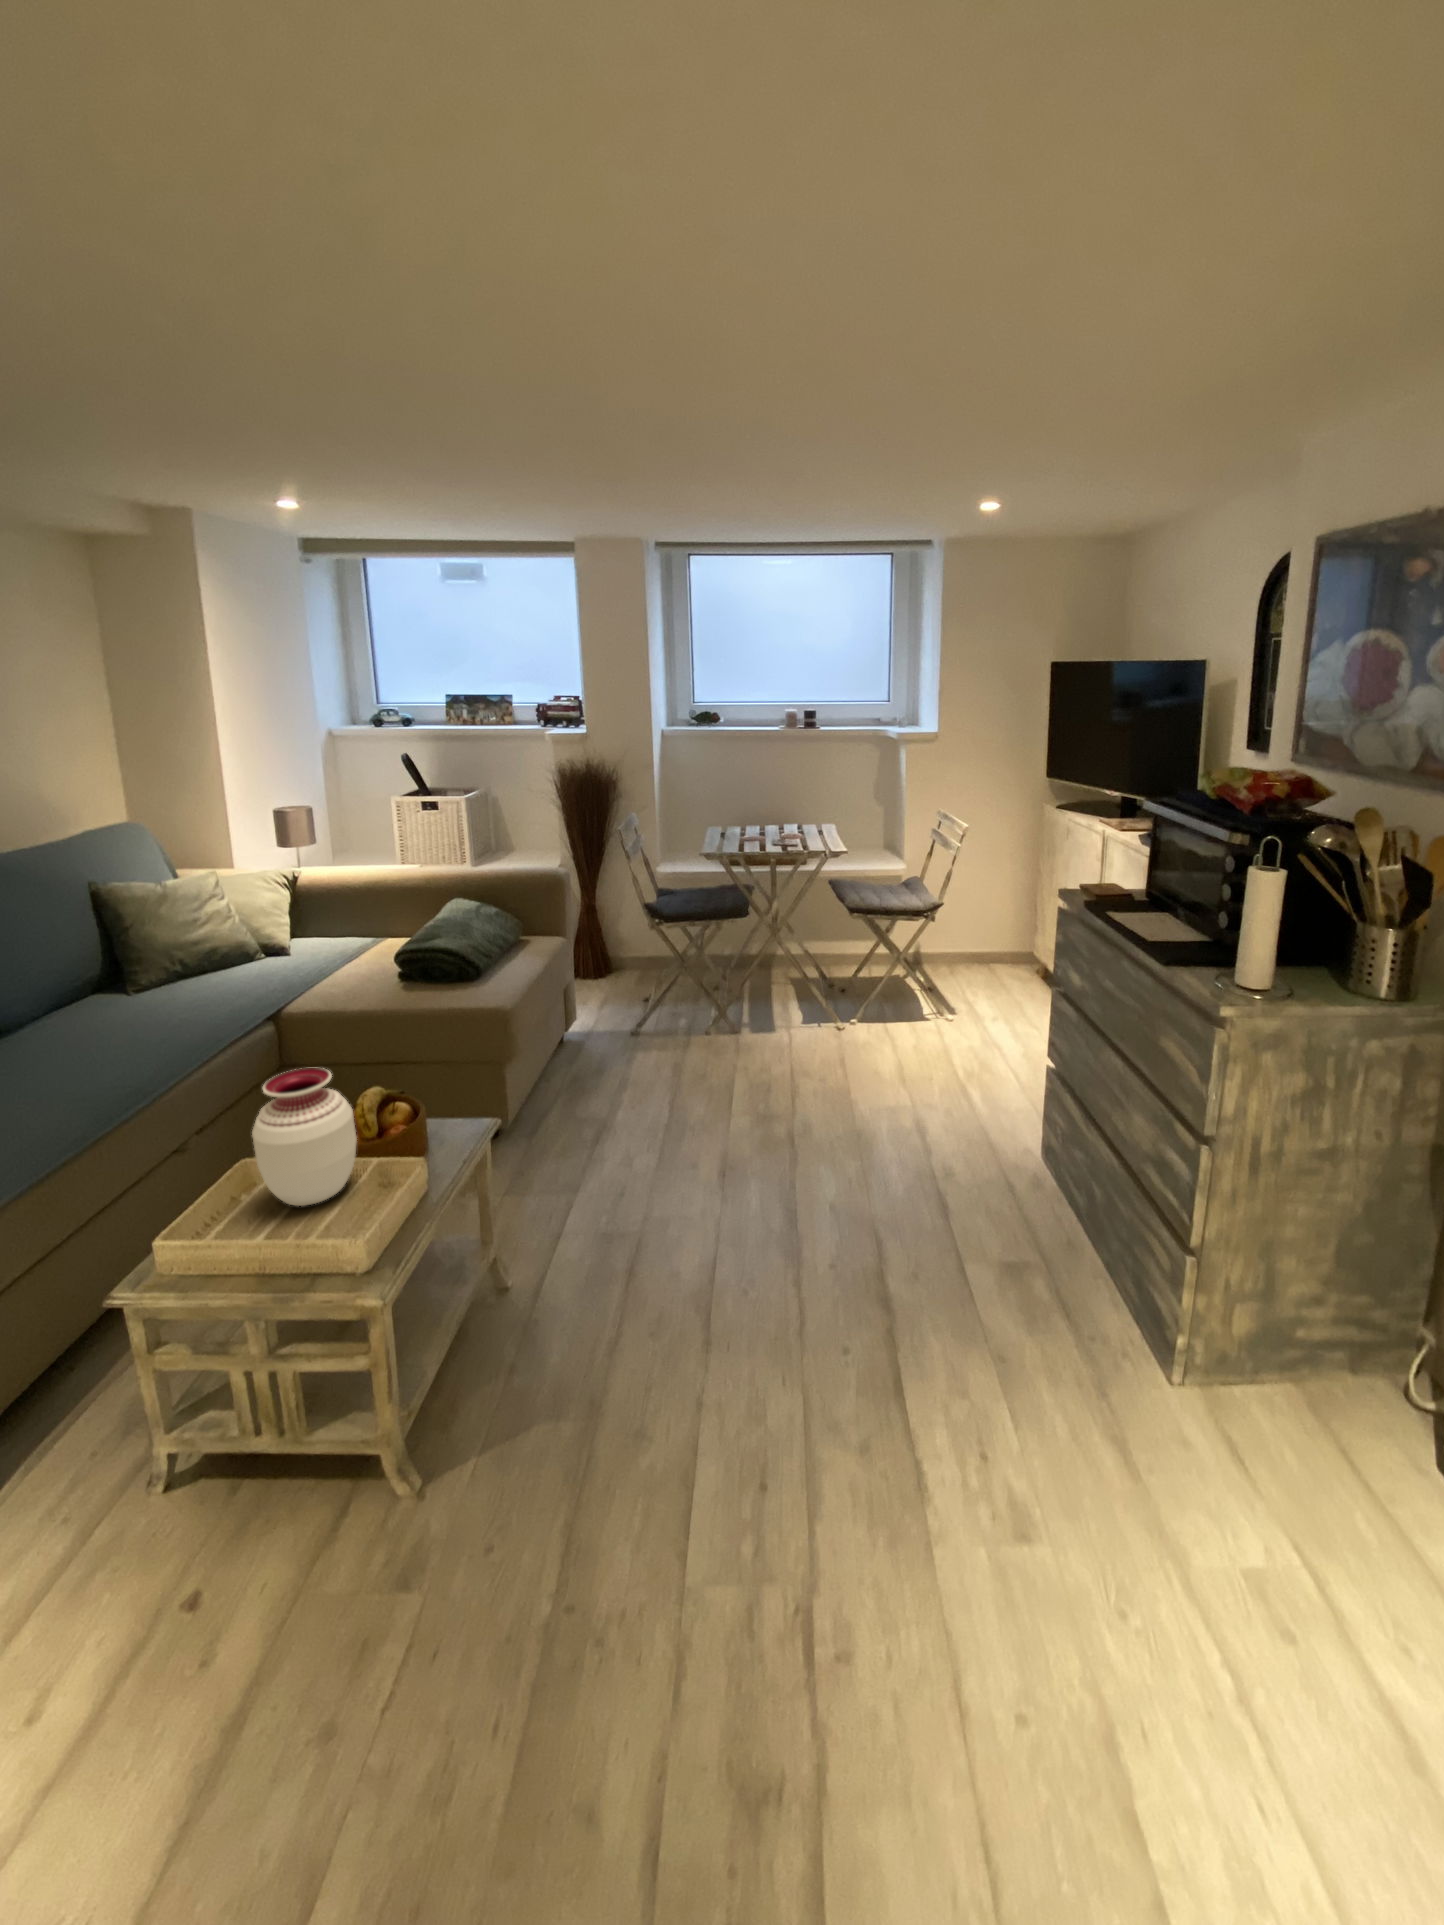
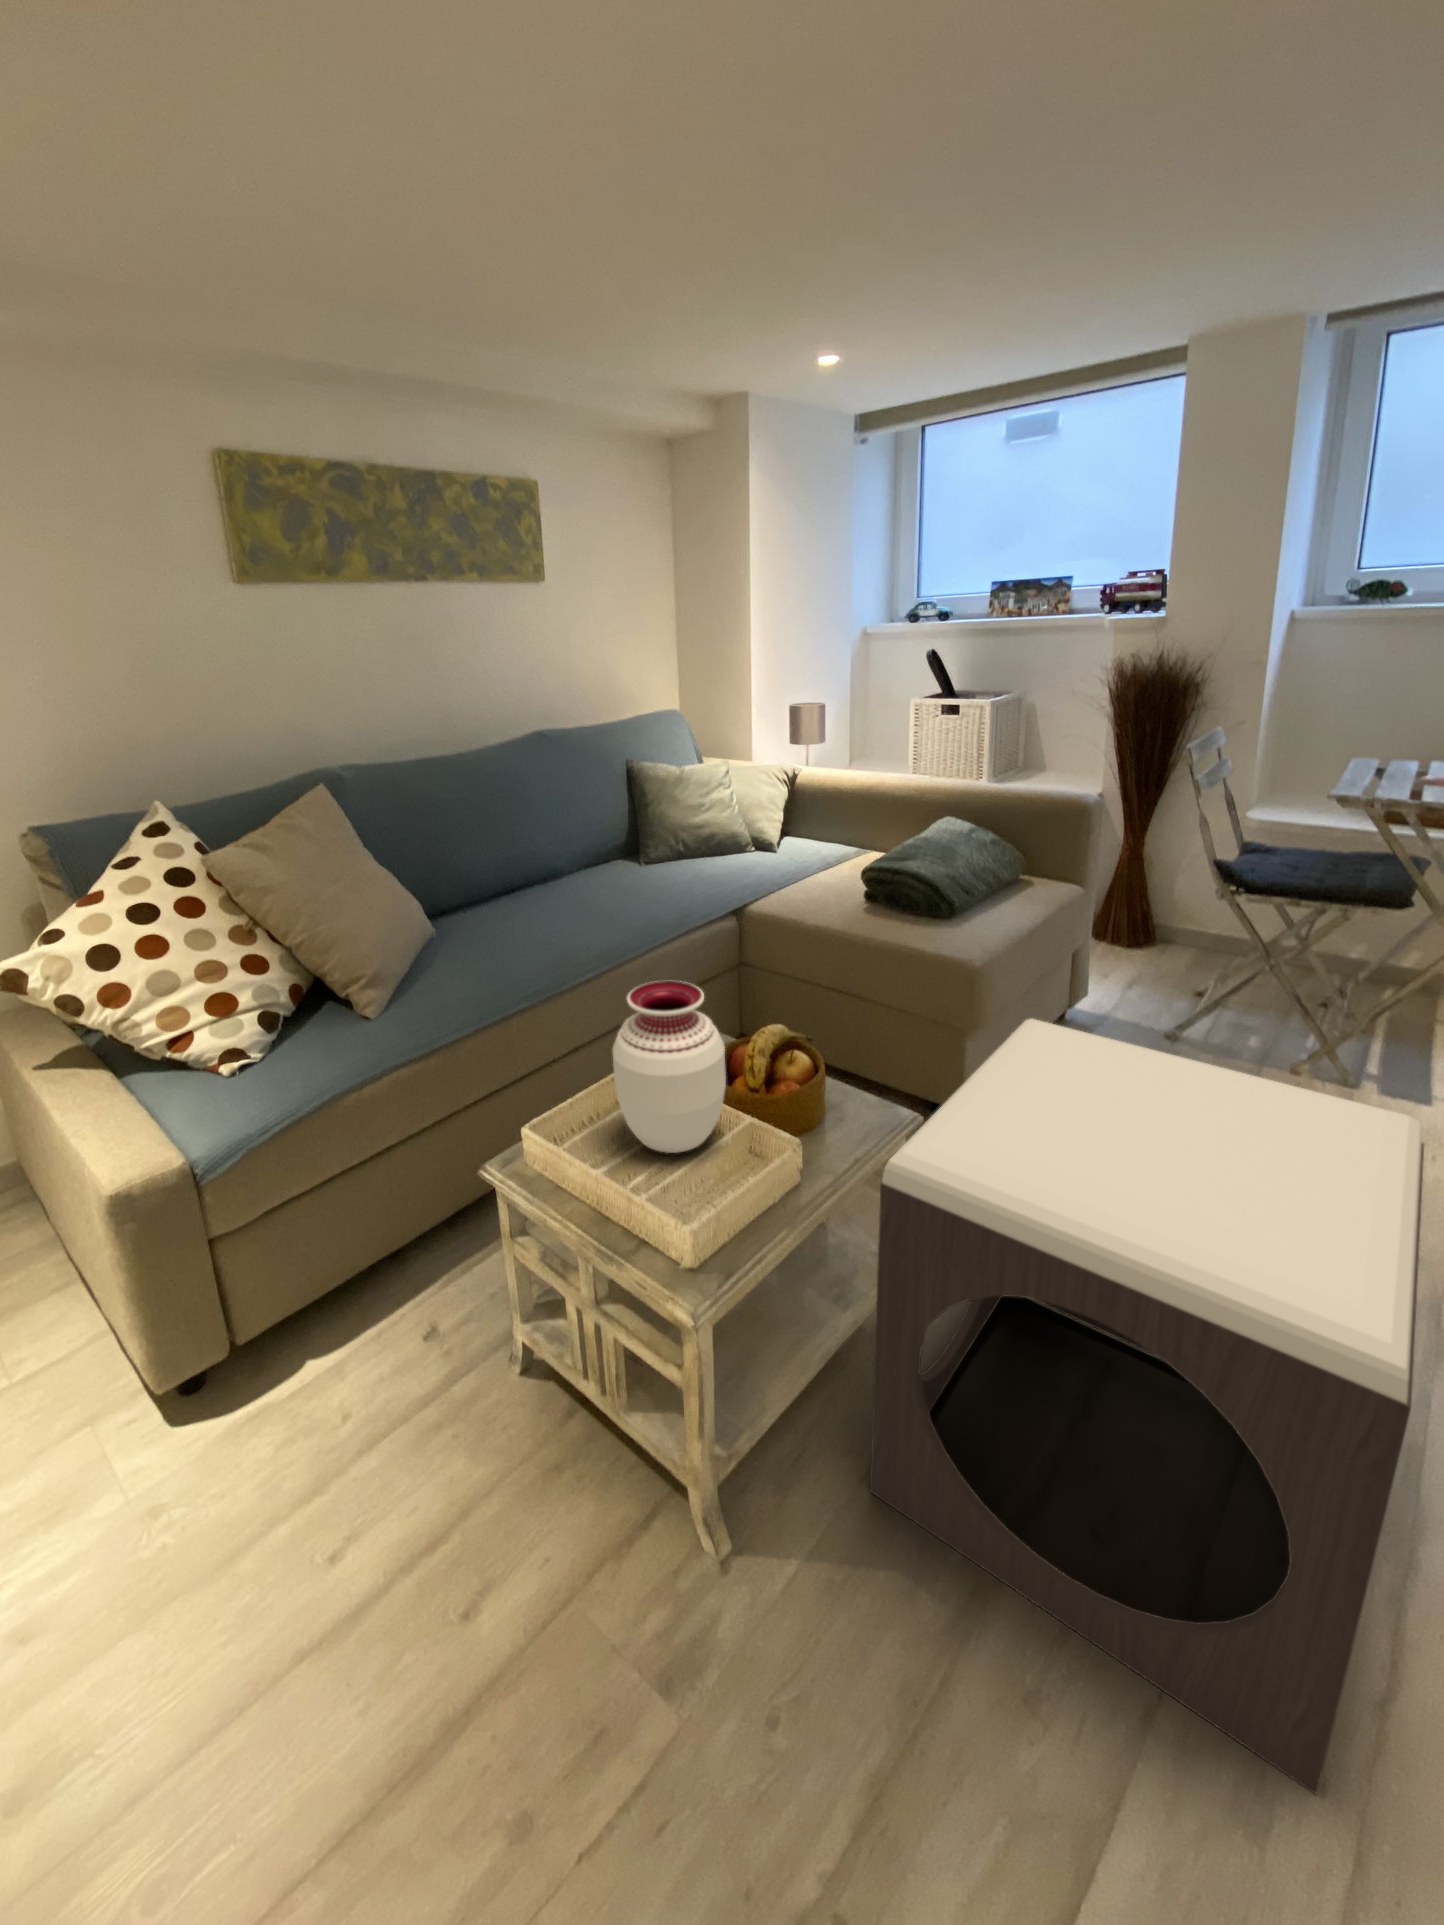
footstool: none [491,1030,758,1382] -> present [870,1019,1424,1794]

